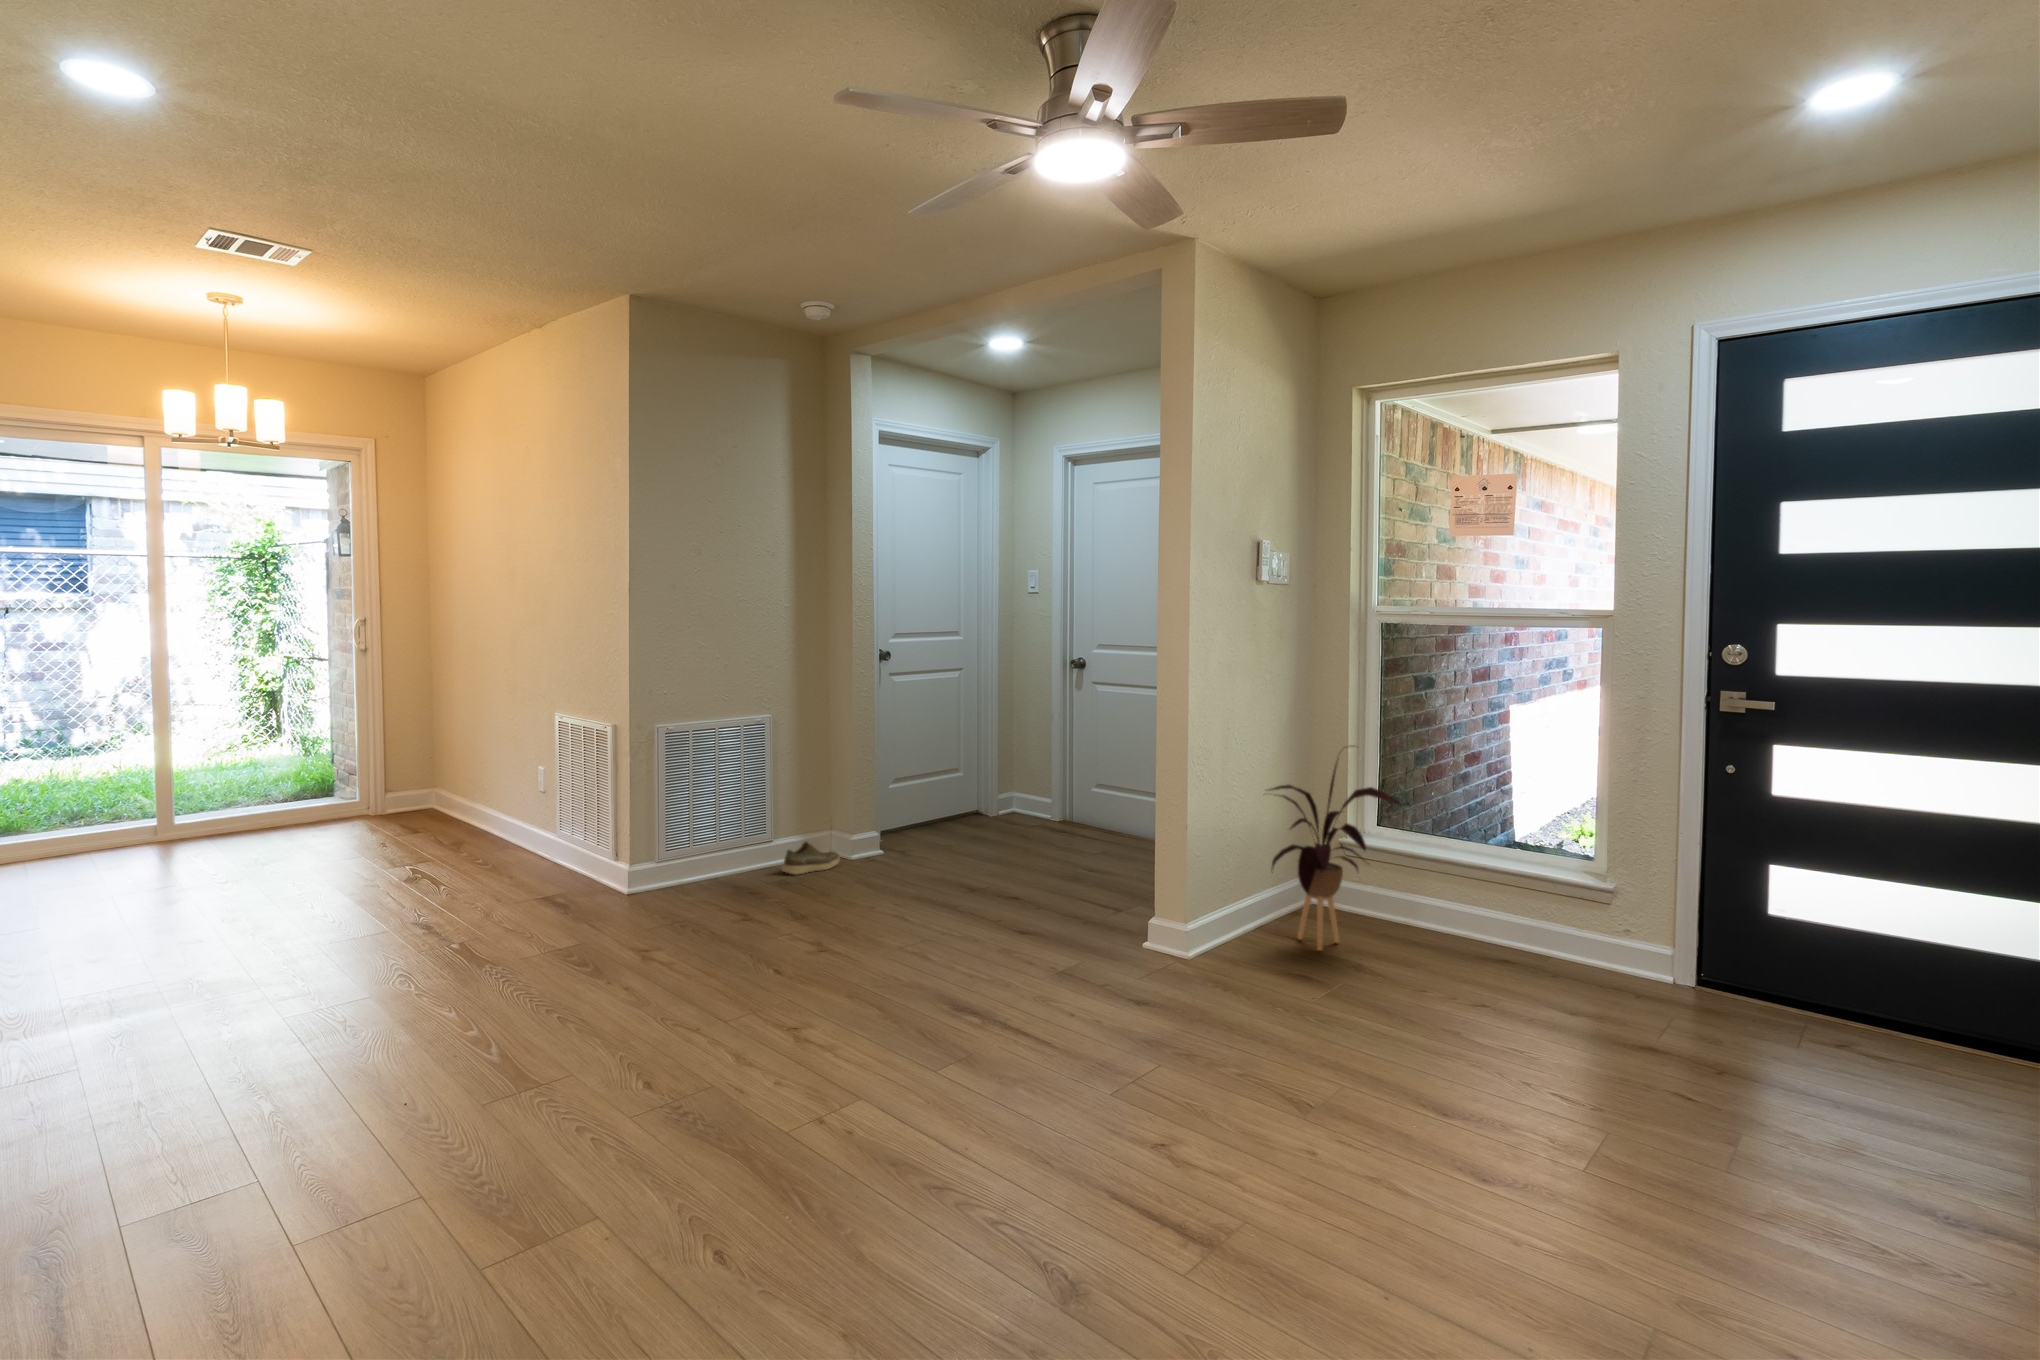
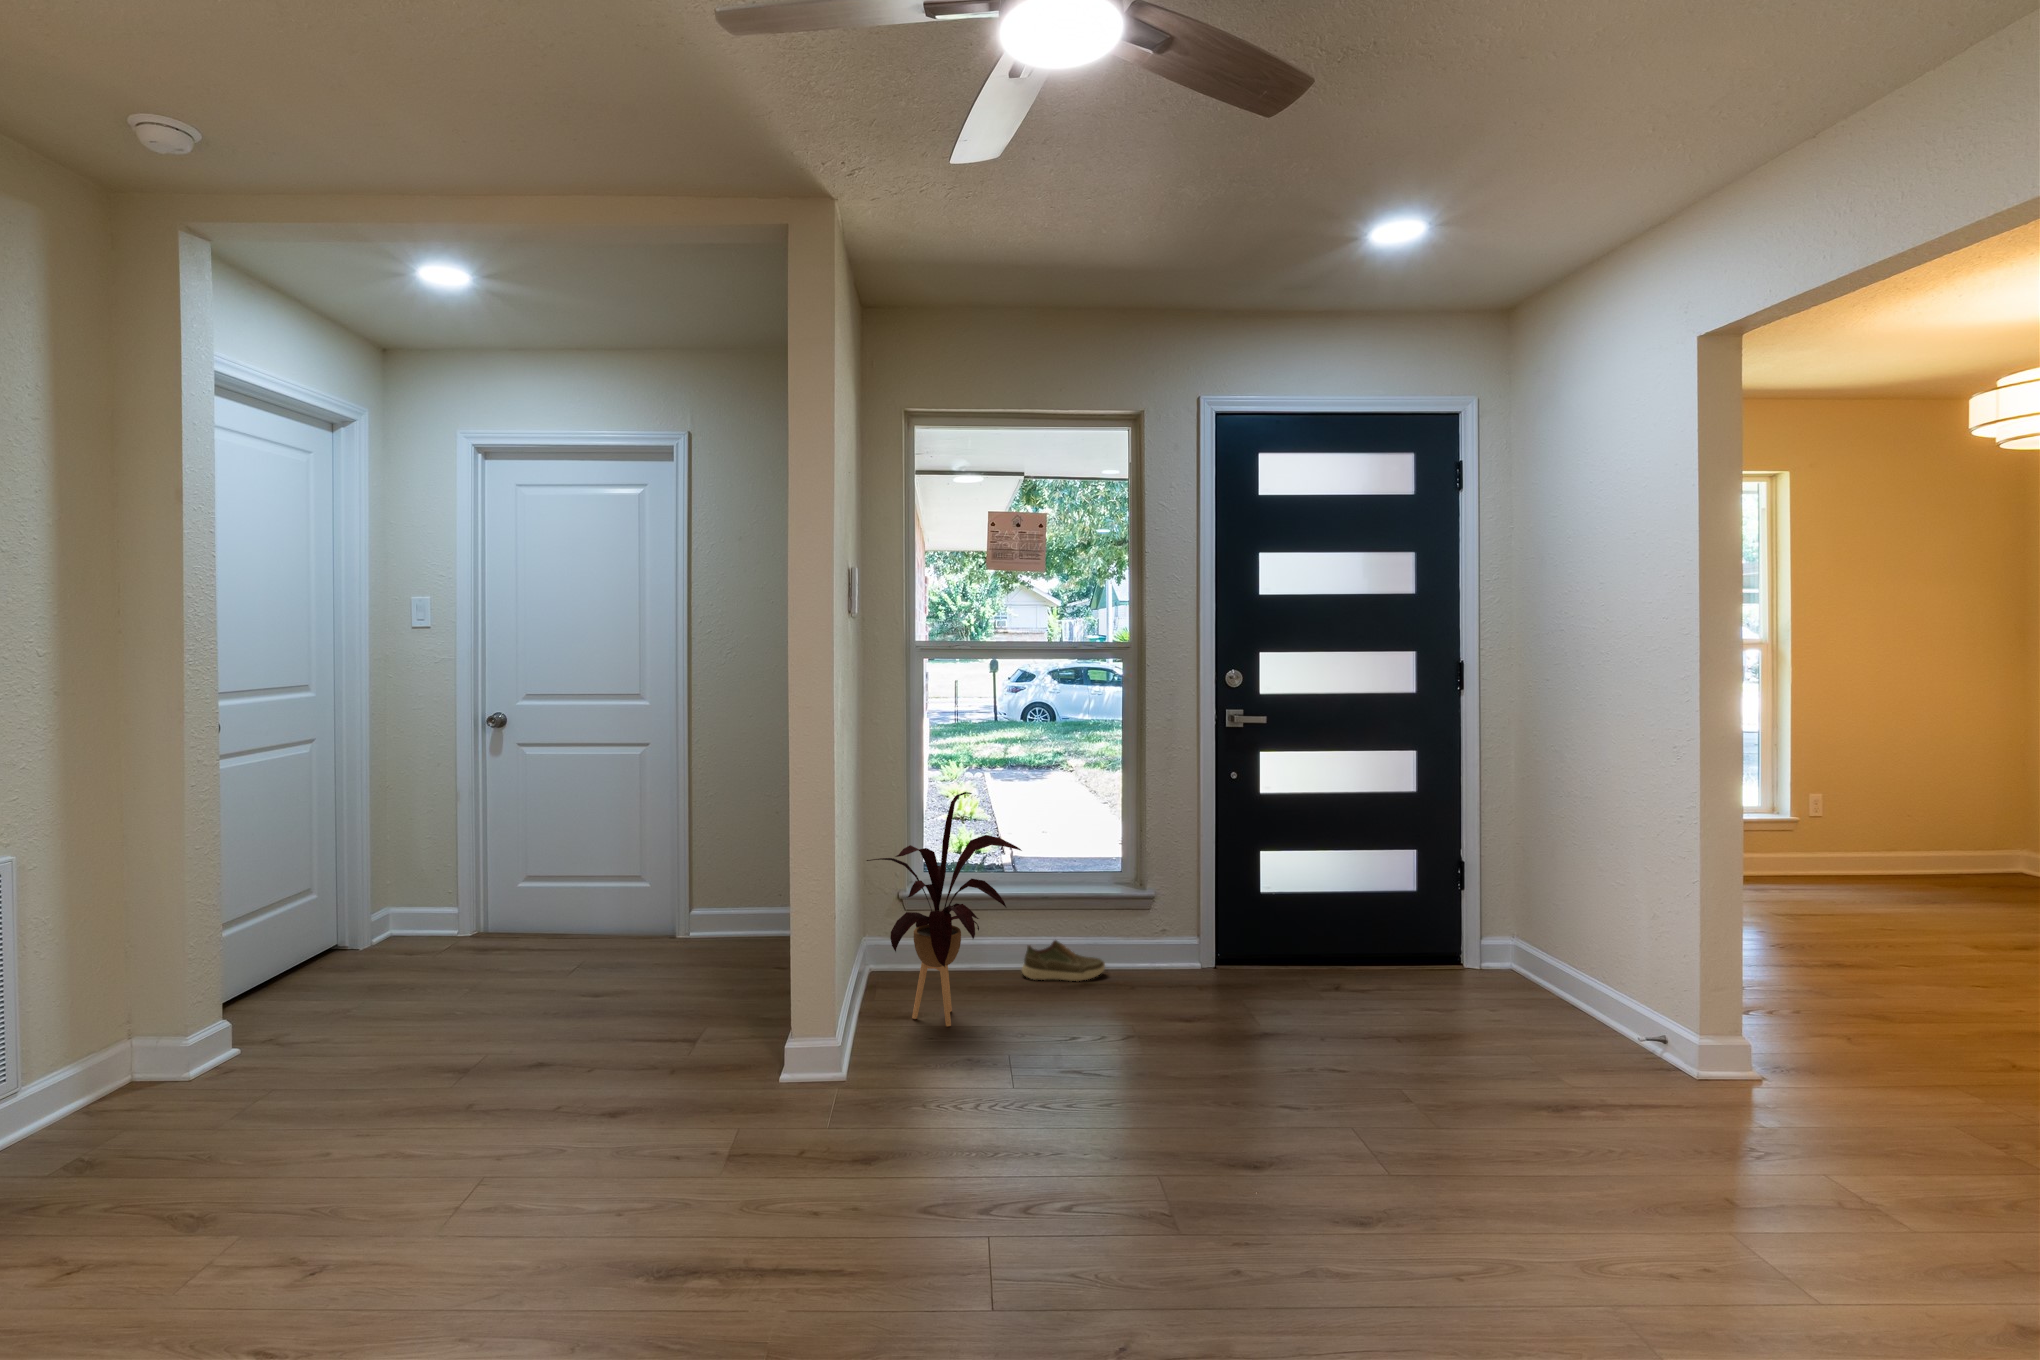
shoe: present [782,842,840,874] -> present [1022,940,1105,981]

